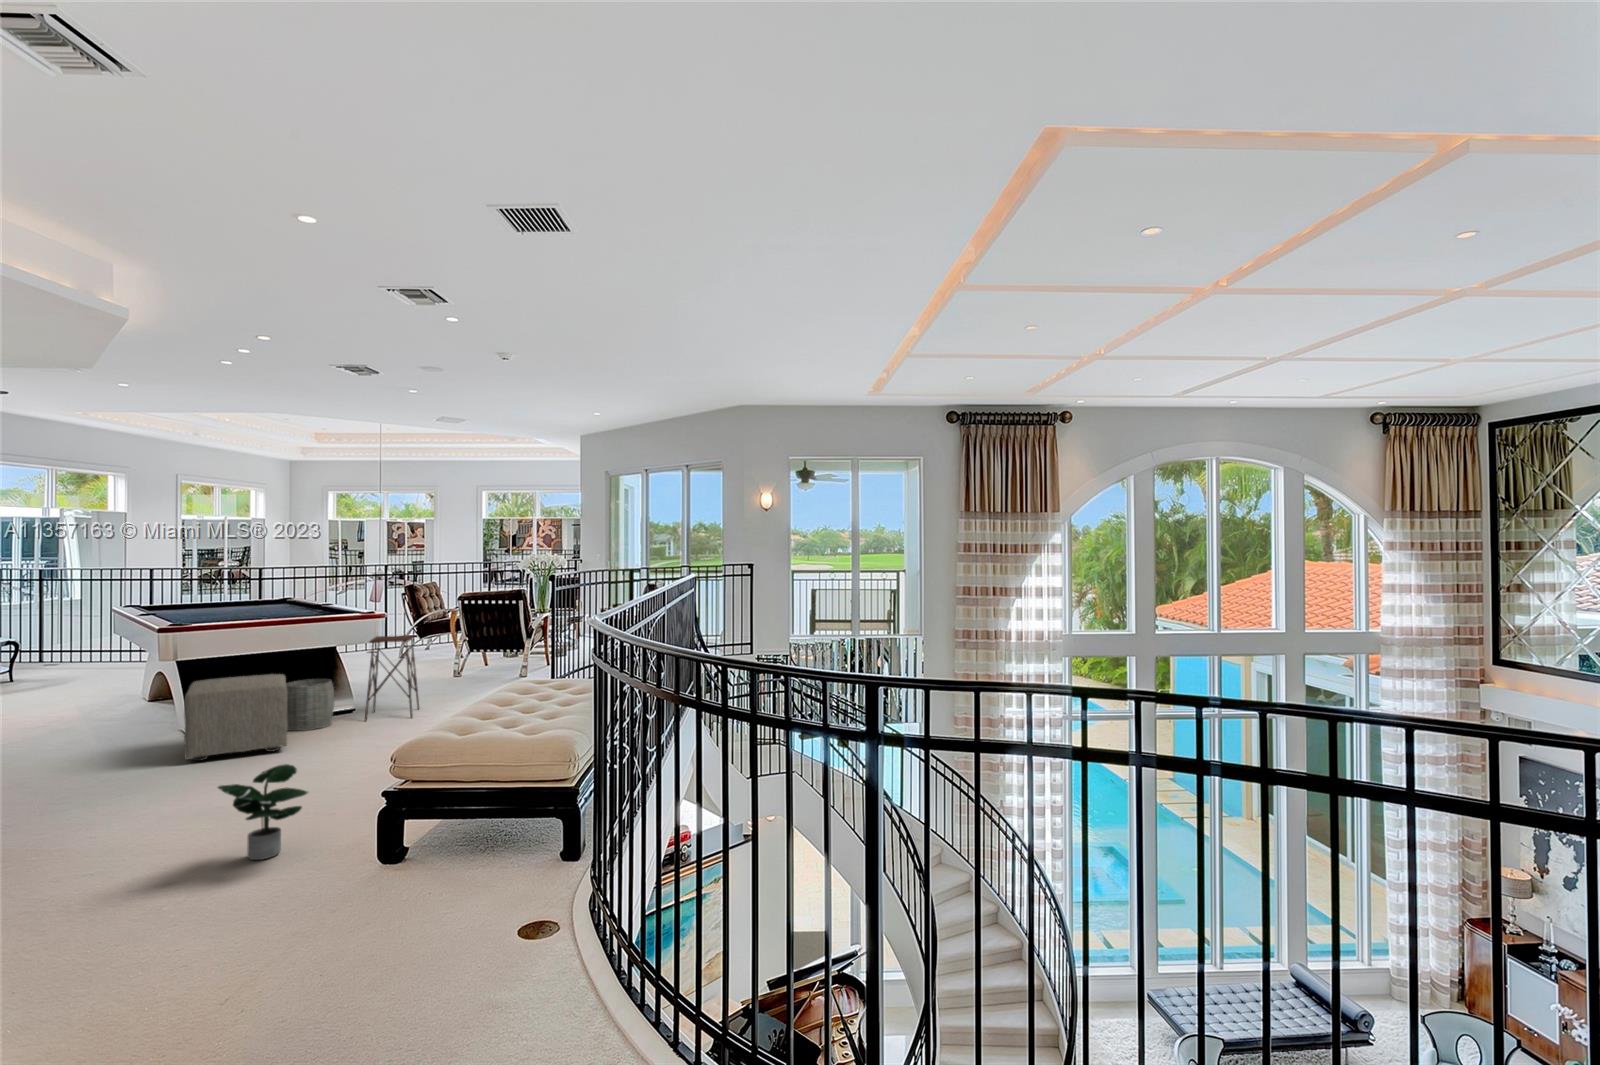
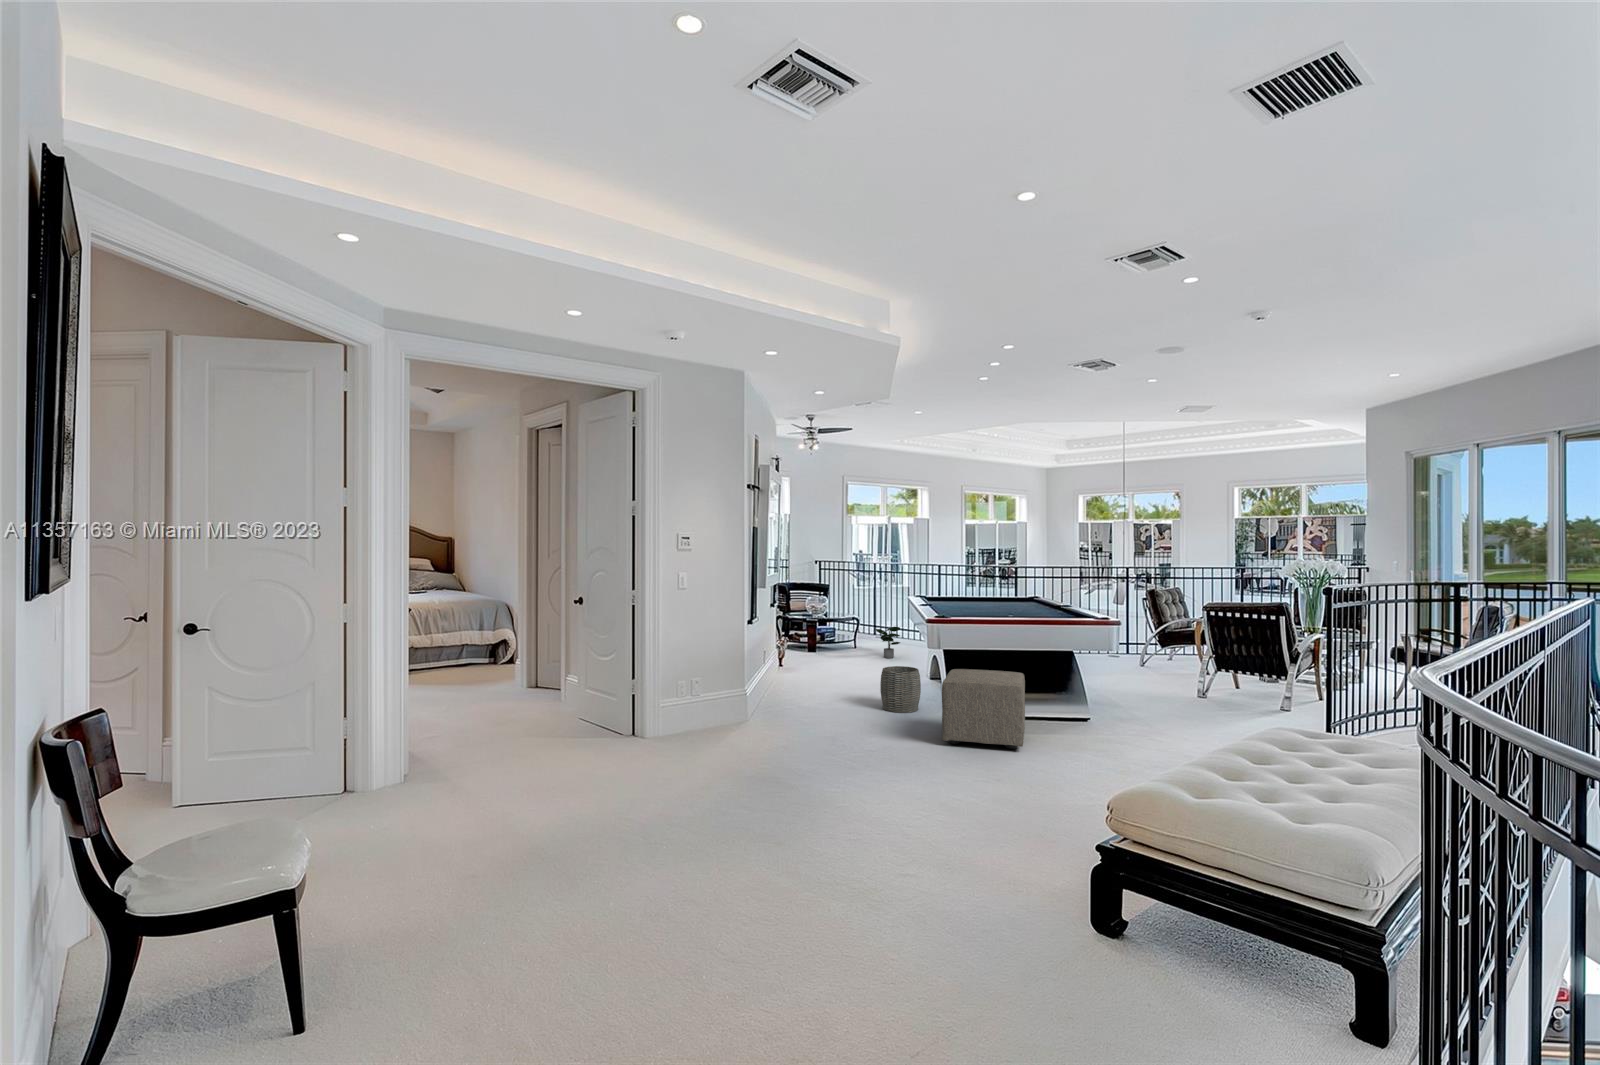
side table: present [365,635,419,720] -> none [1098,644,1157,740]
woven basket: present [286,679,334,731] -> present [880,666,921,713]
potted plant: present [218,764,308,860] -> present [875,627,900,658]

